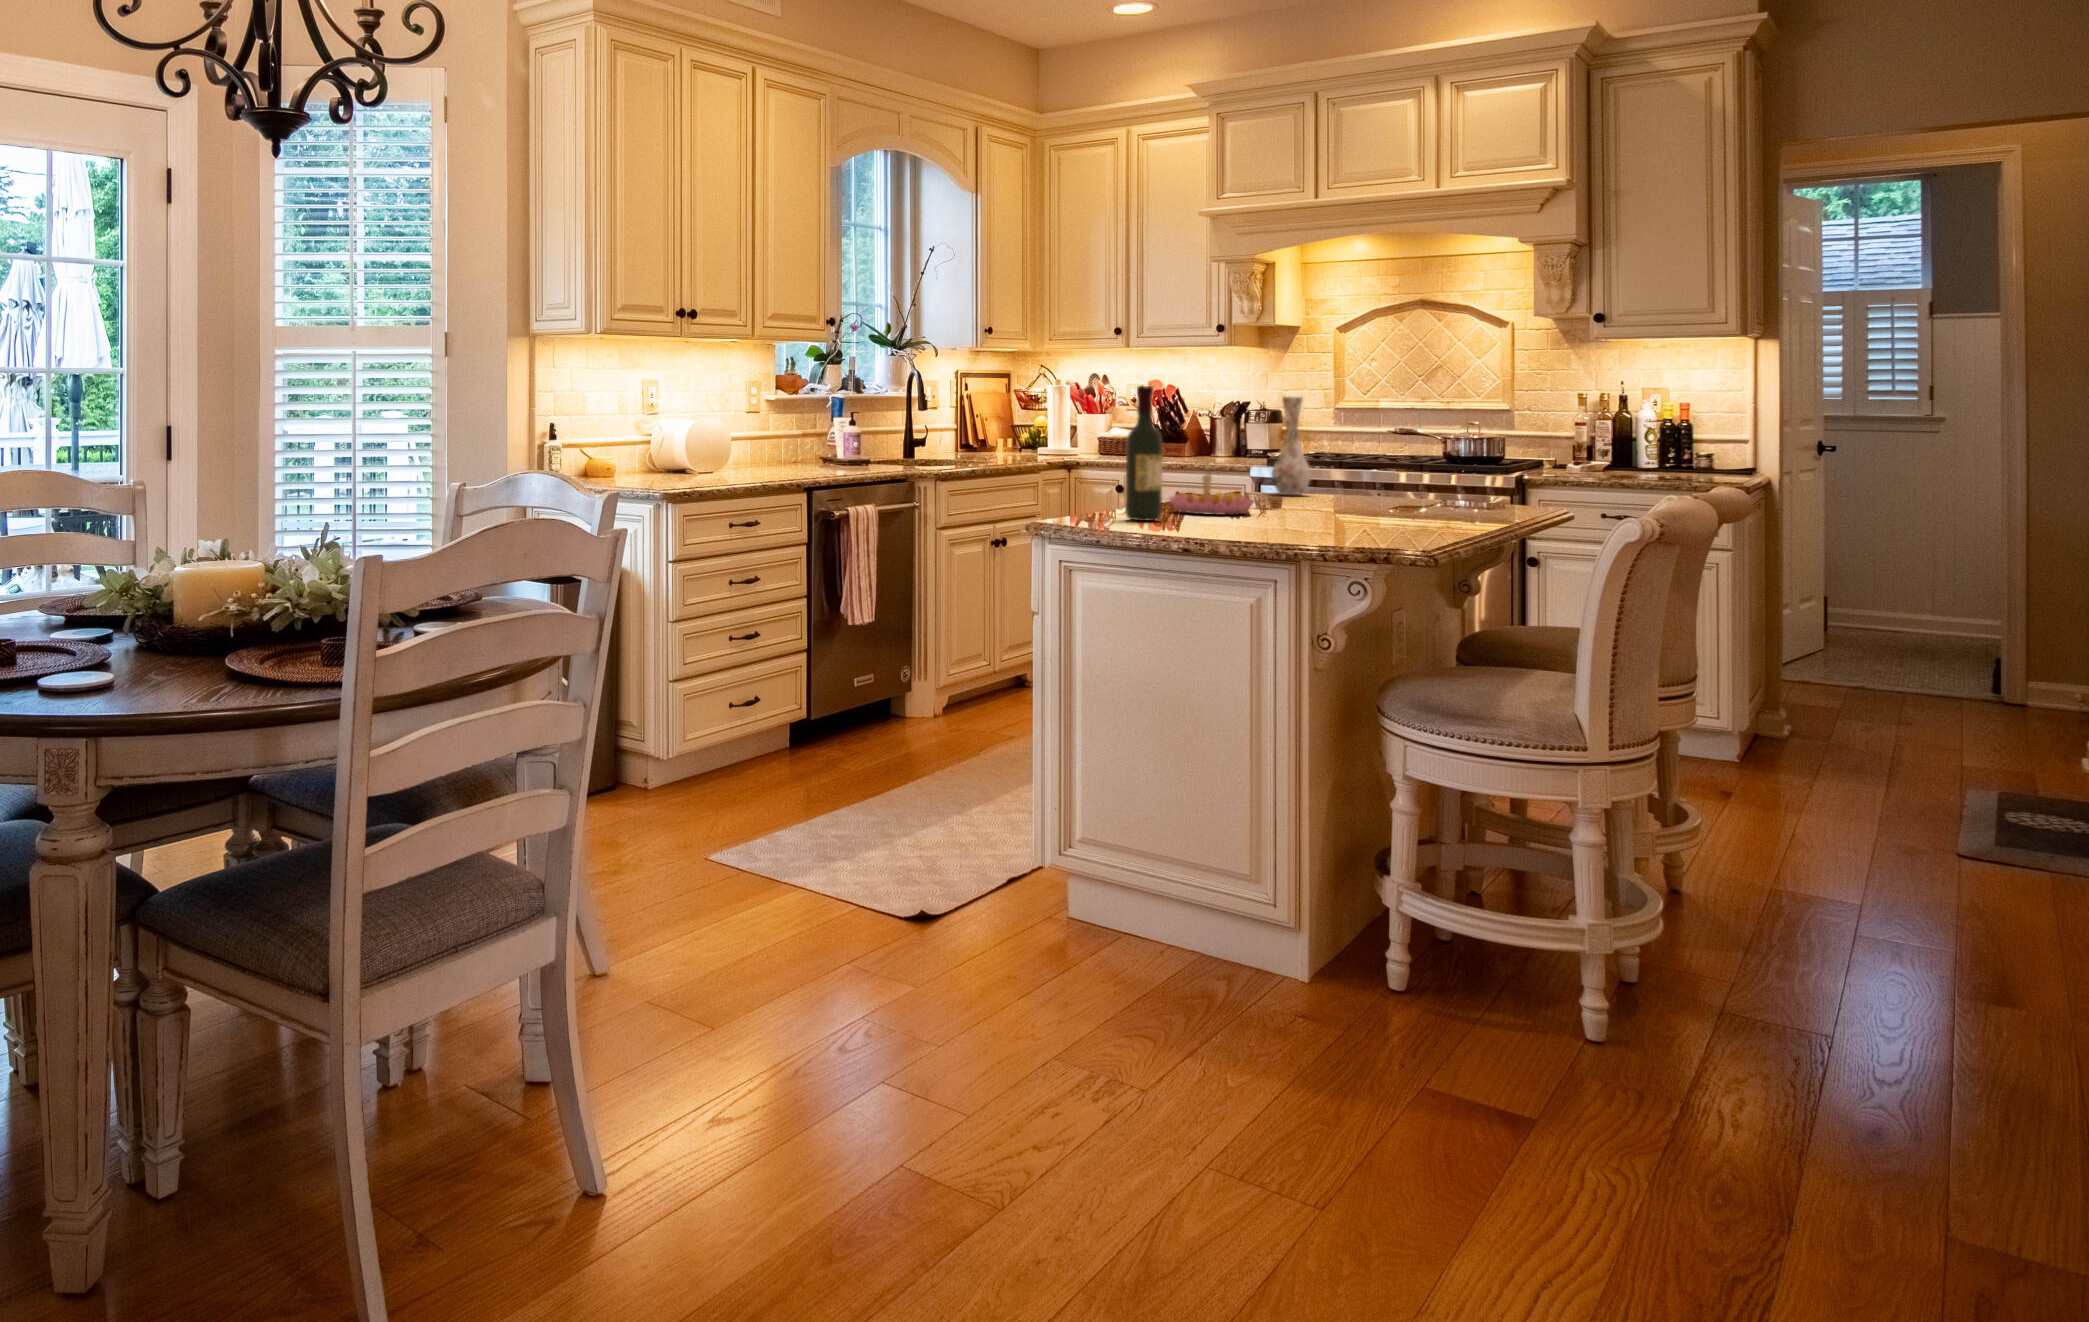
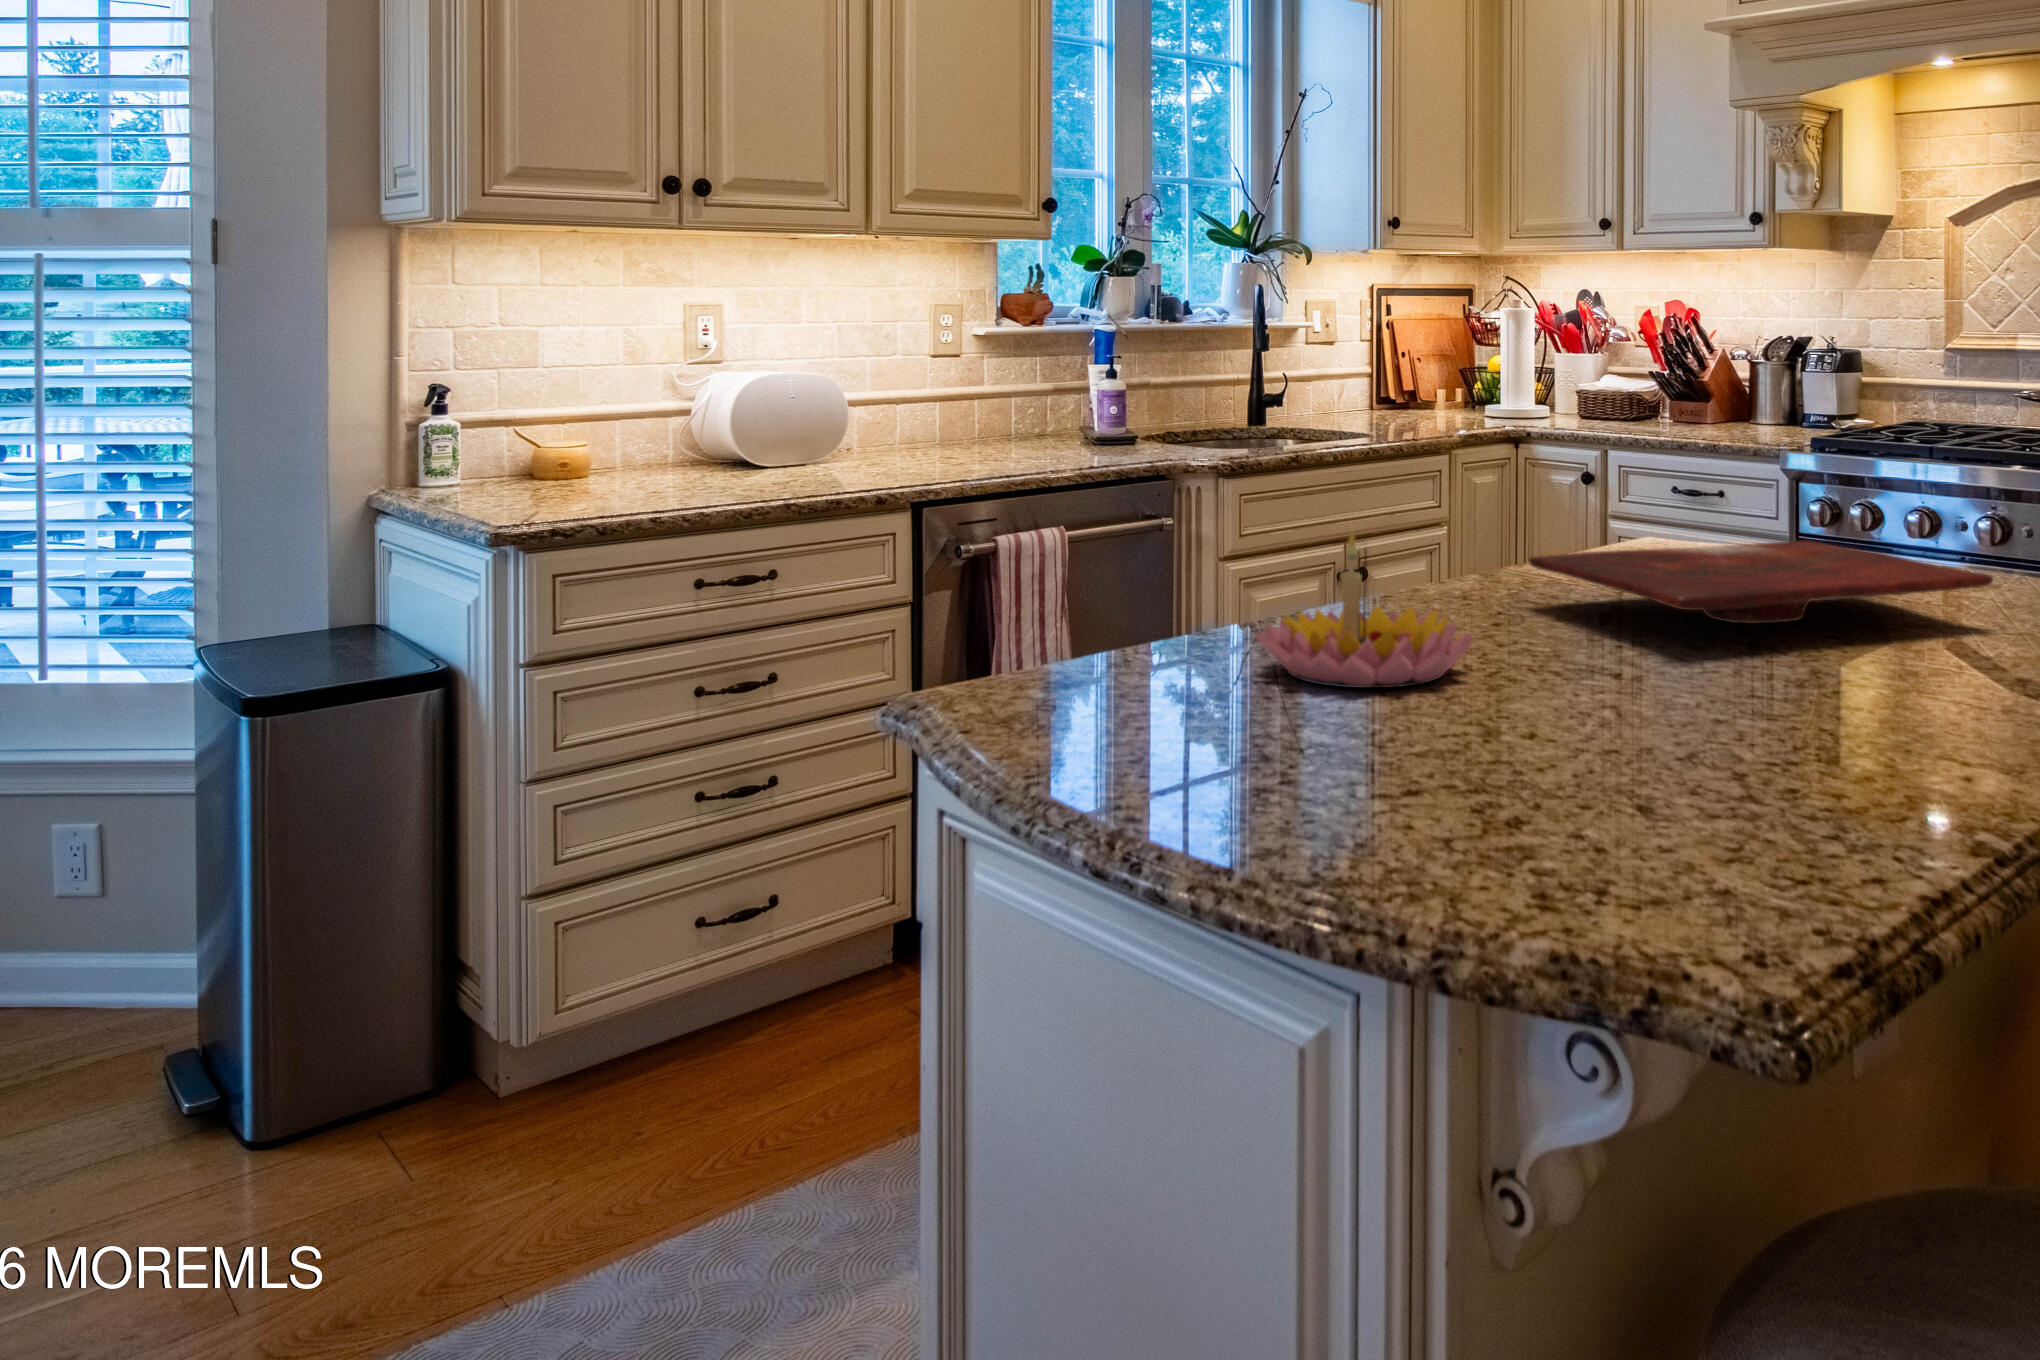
wine bottle: present [1125,386,1163,521] -> none [1016,345,1119,740]
vase: present [1272,396,1311,495] -> none [1681,348,1763,563]
cutting board: none [1236,480,1434,506] -> present [1529,541,1993,624]

